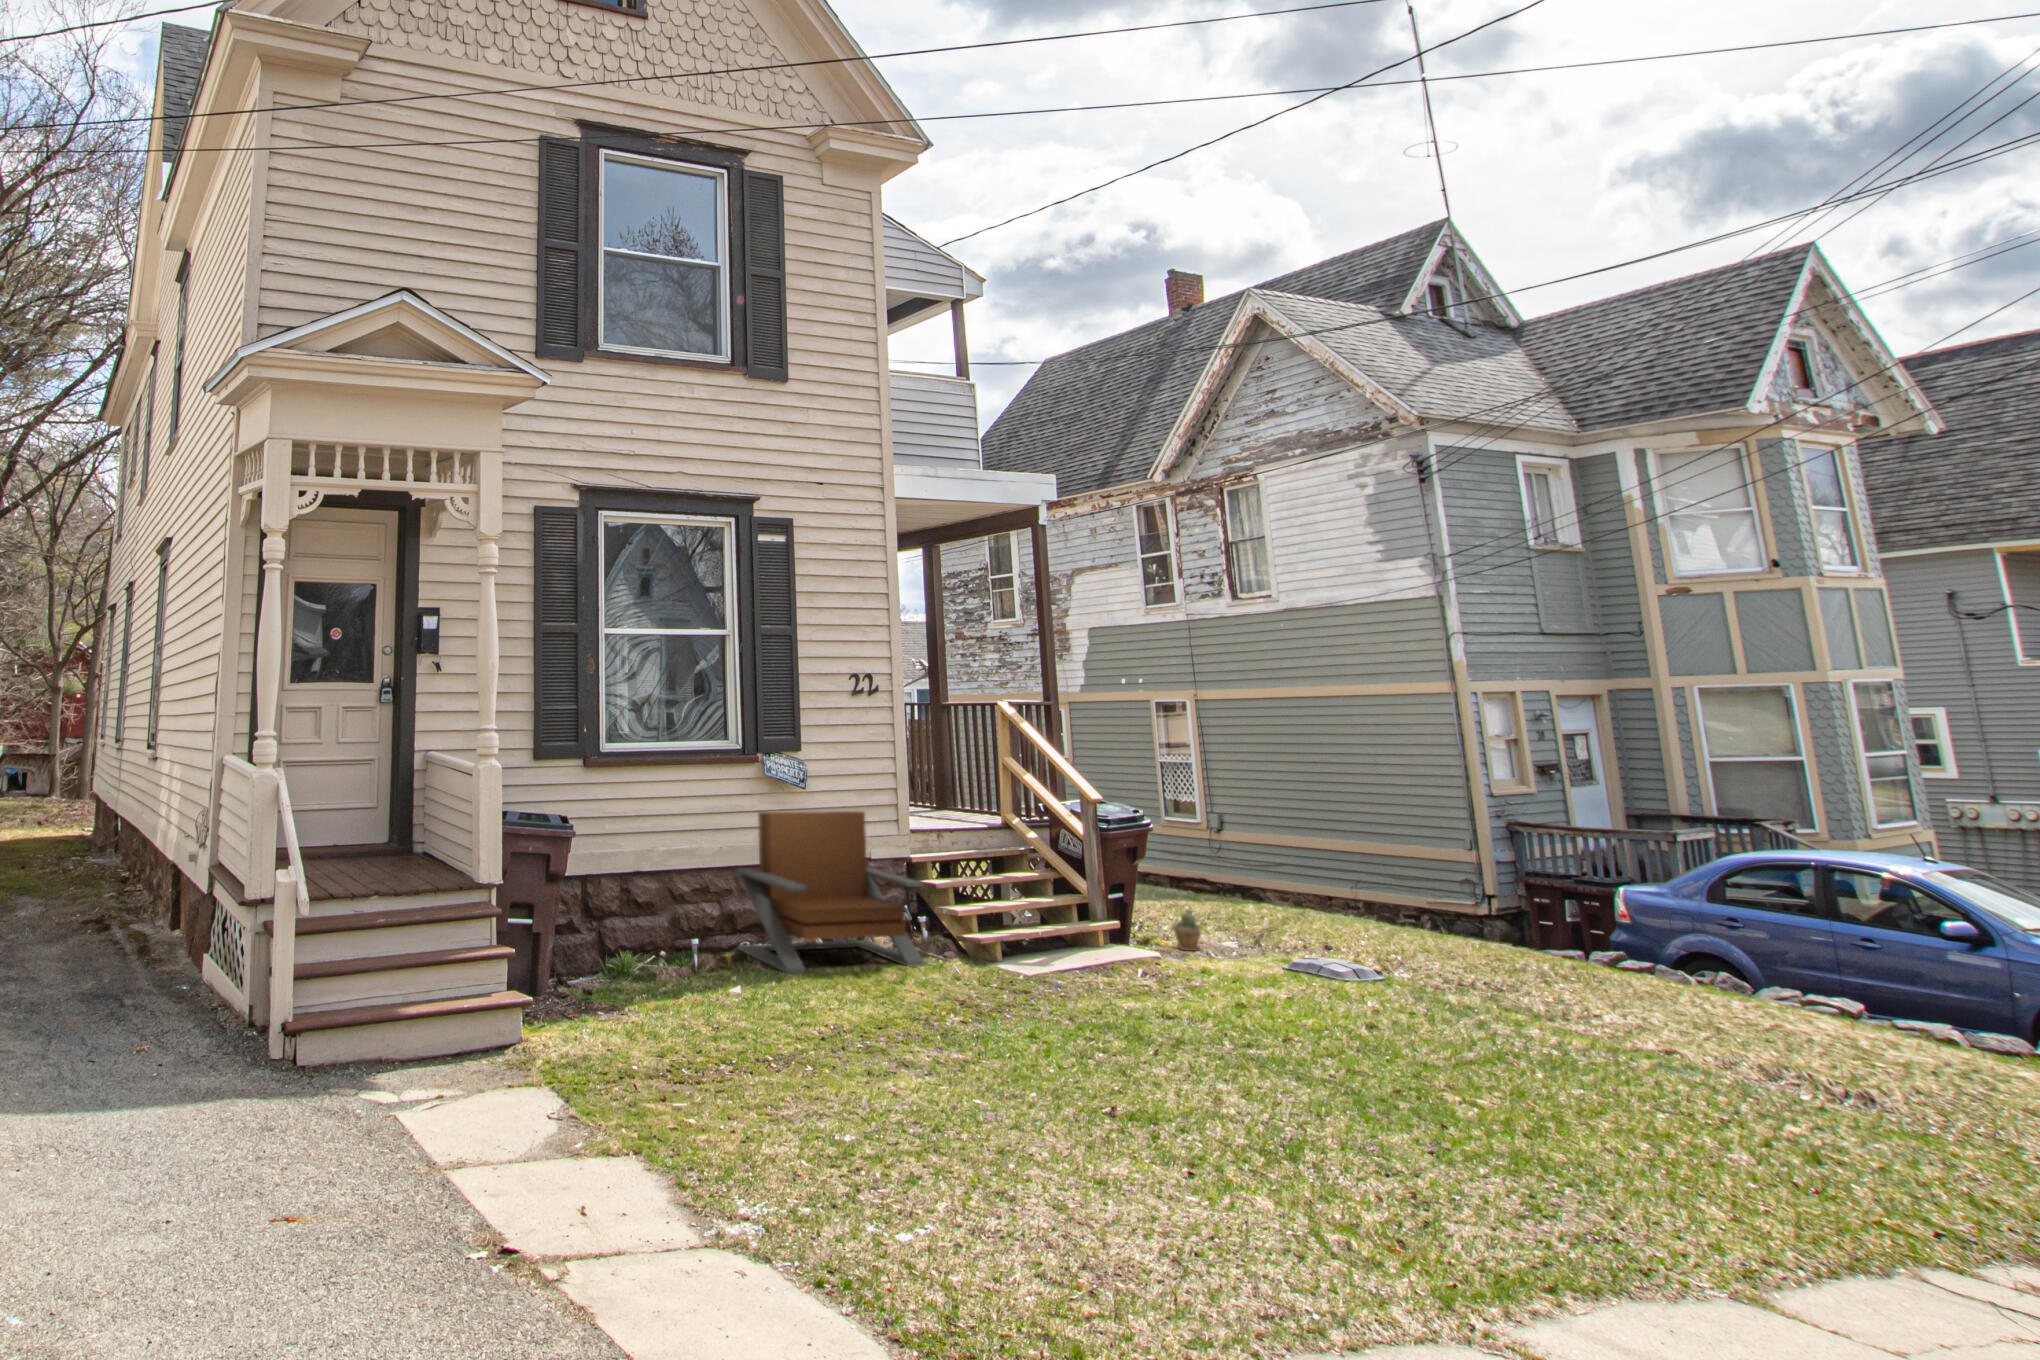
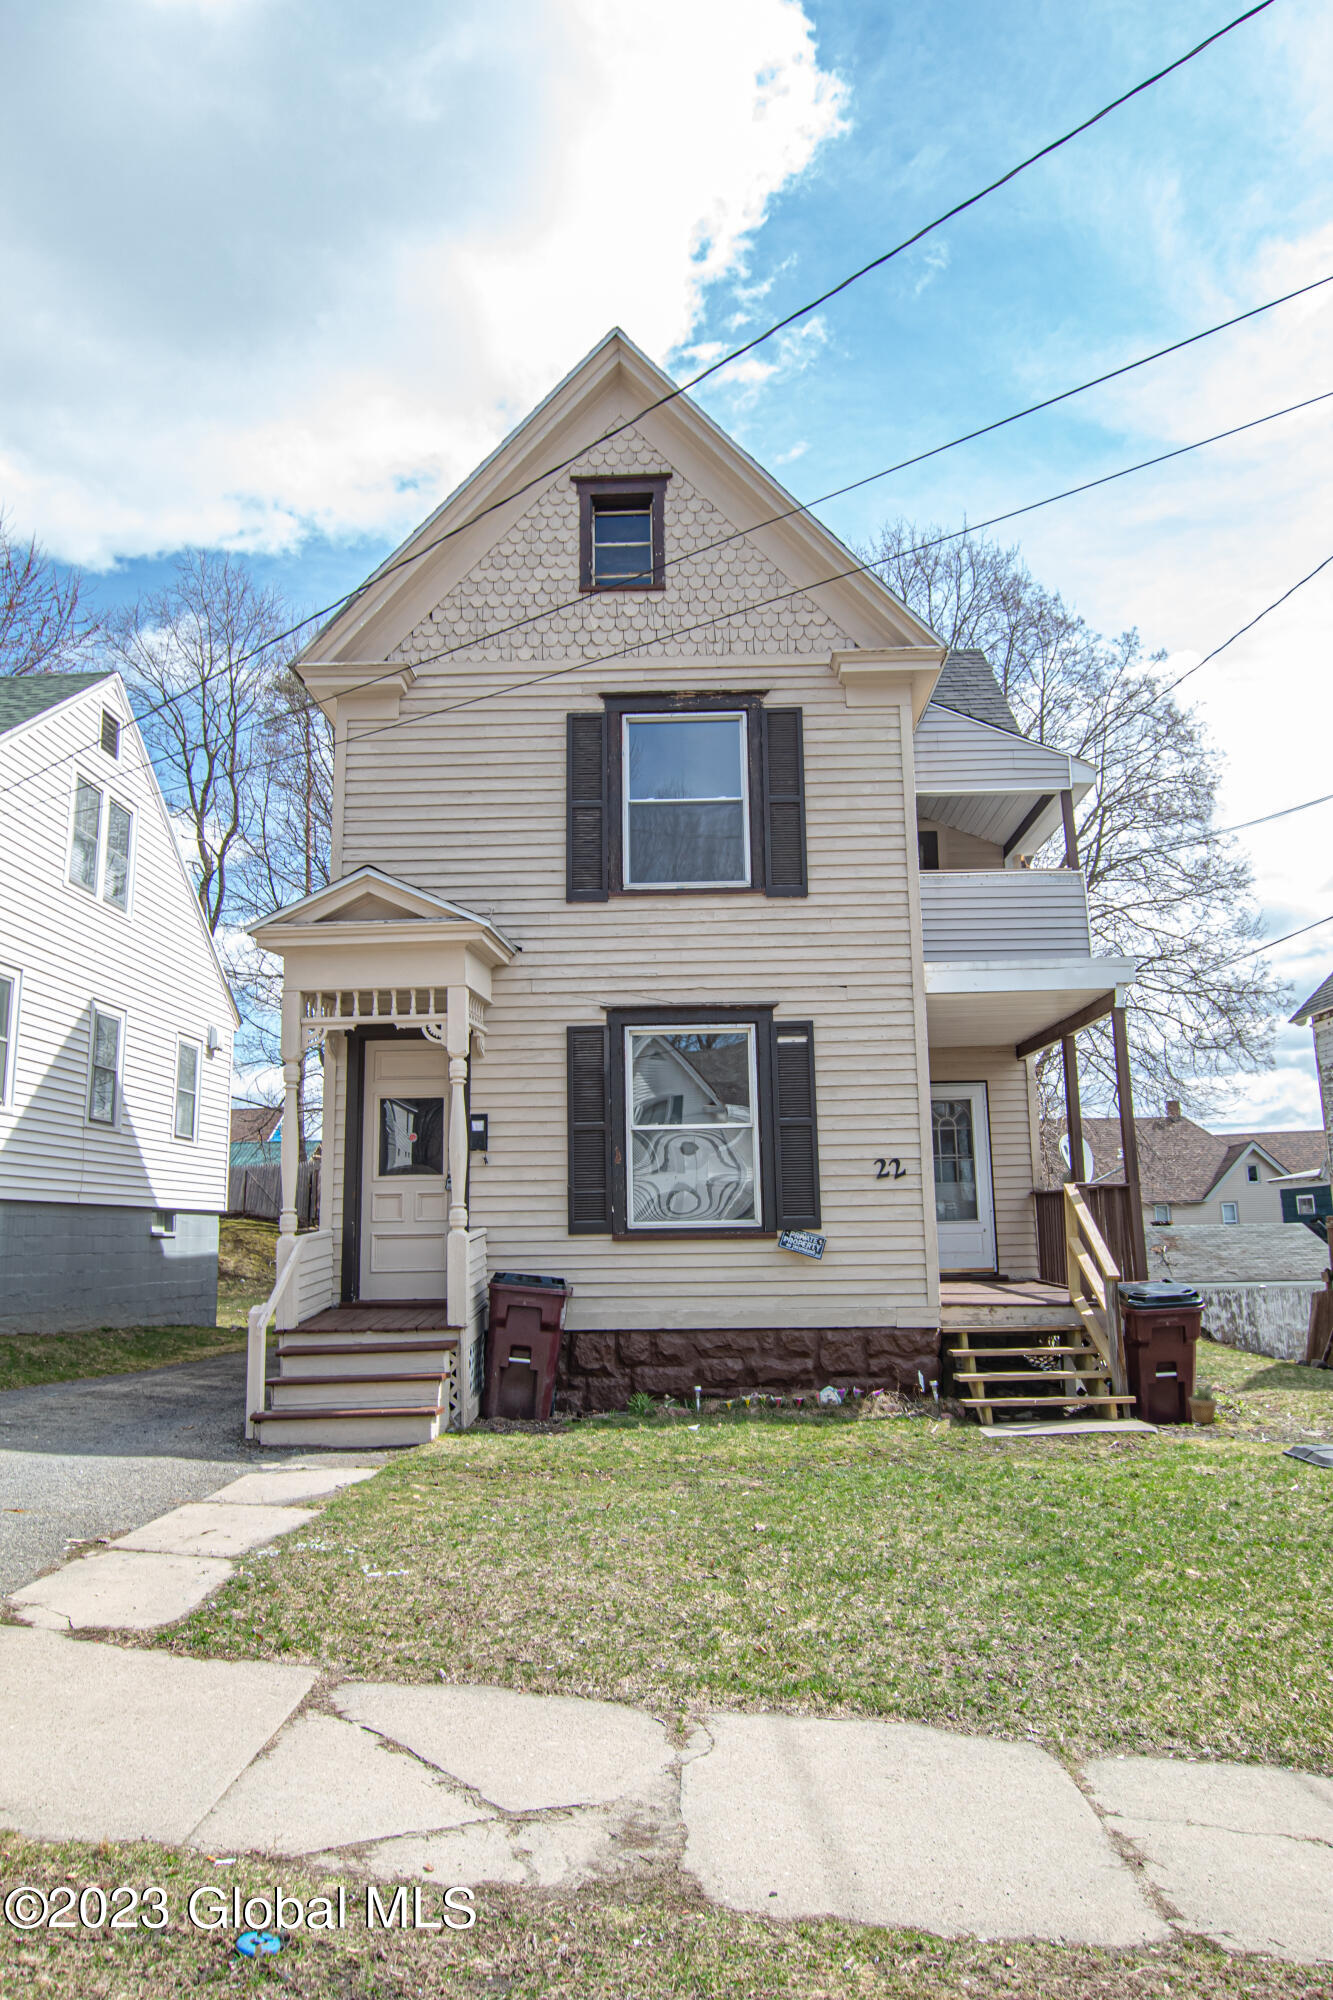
lounge chair: present [737,811,924,973] -> none [756,1281,898,1417]

